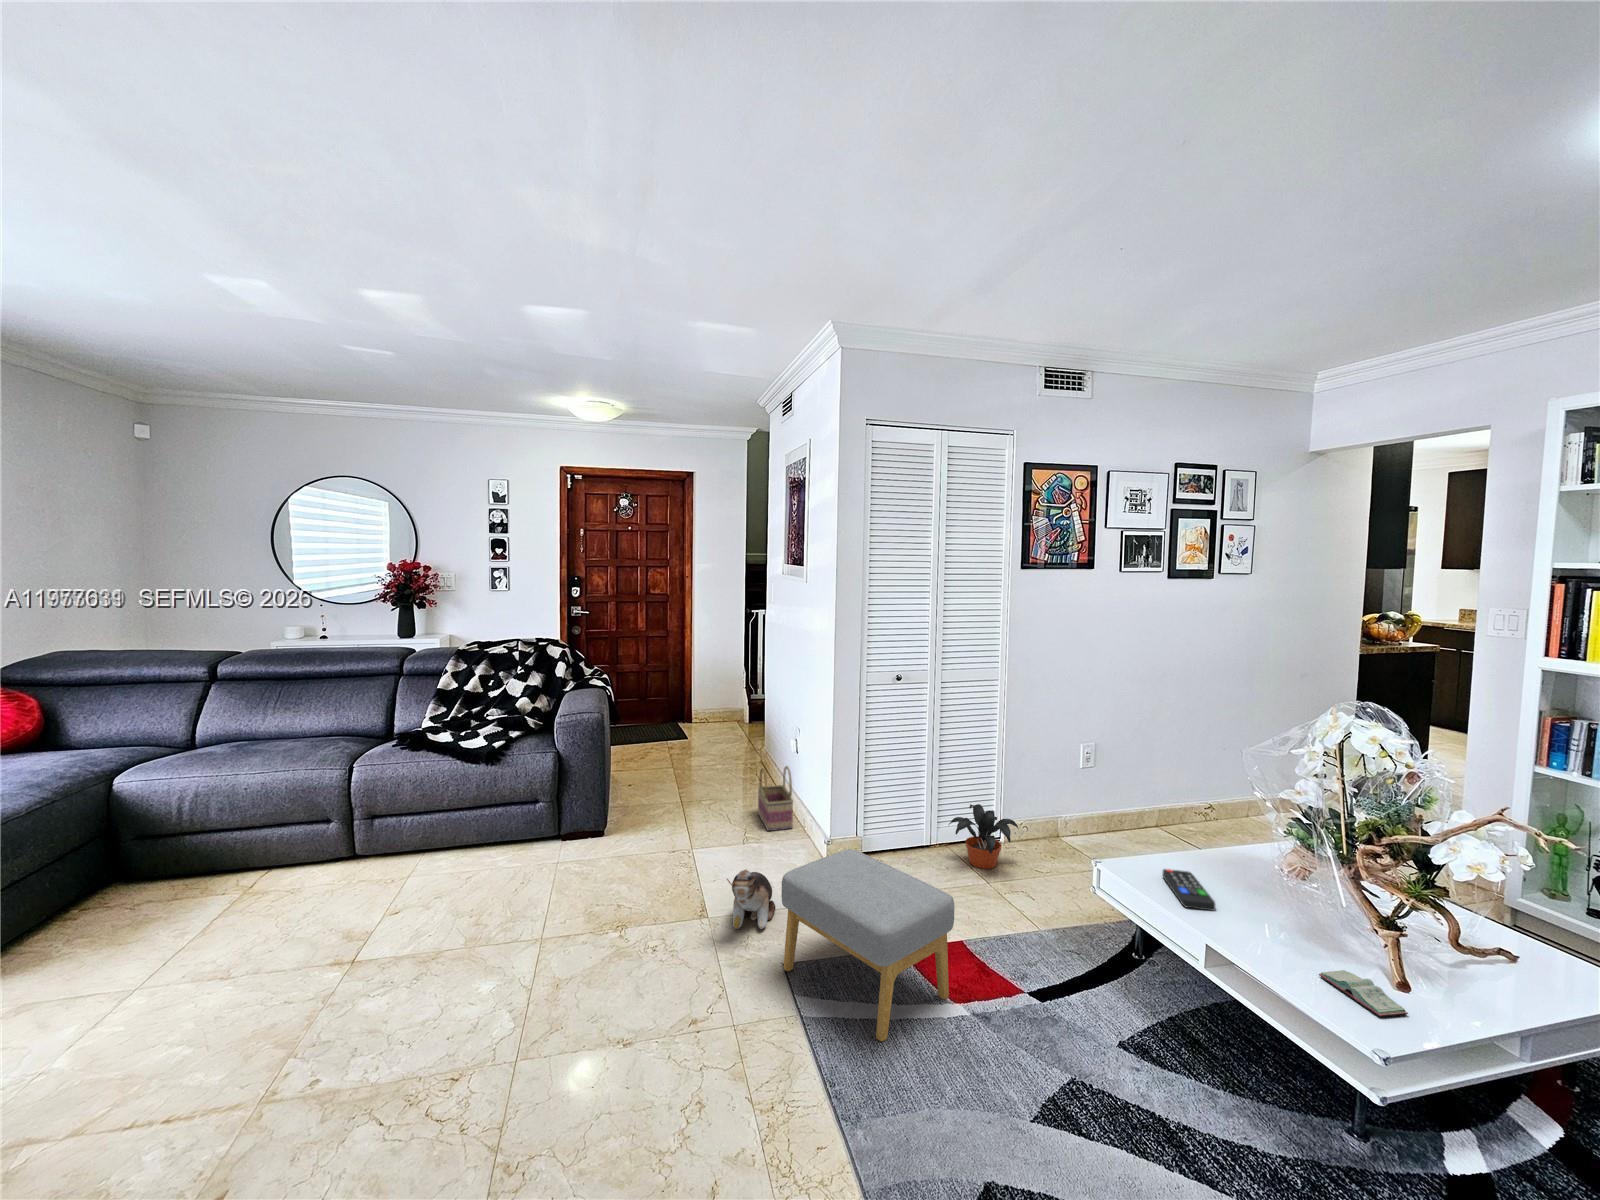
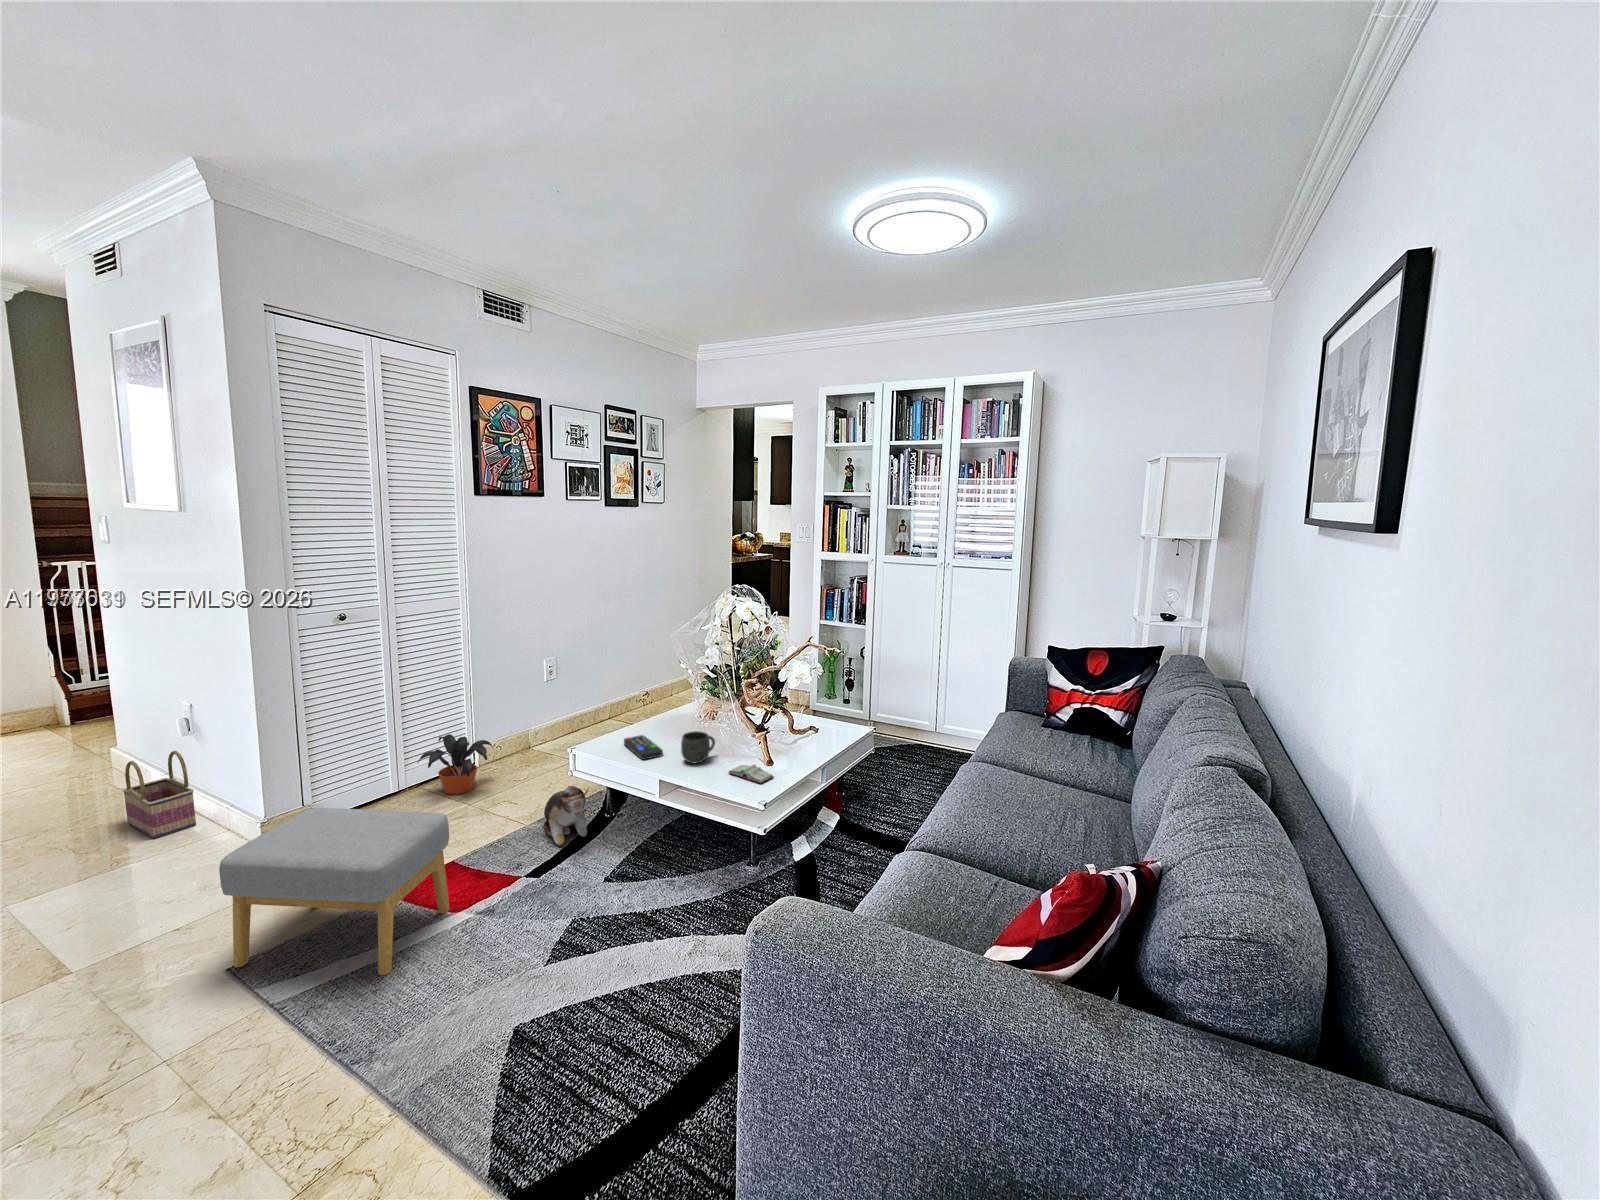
plush toy: present [727,870,776,929] -> present [544,786,589,845]
mug: none [1243,891,1300,941] -> present [681,731,715,763]

